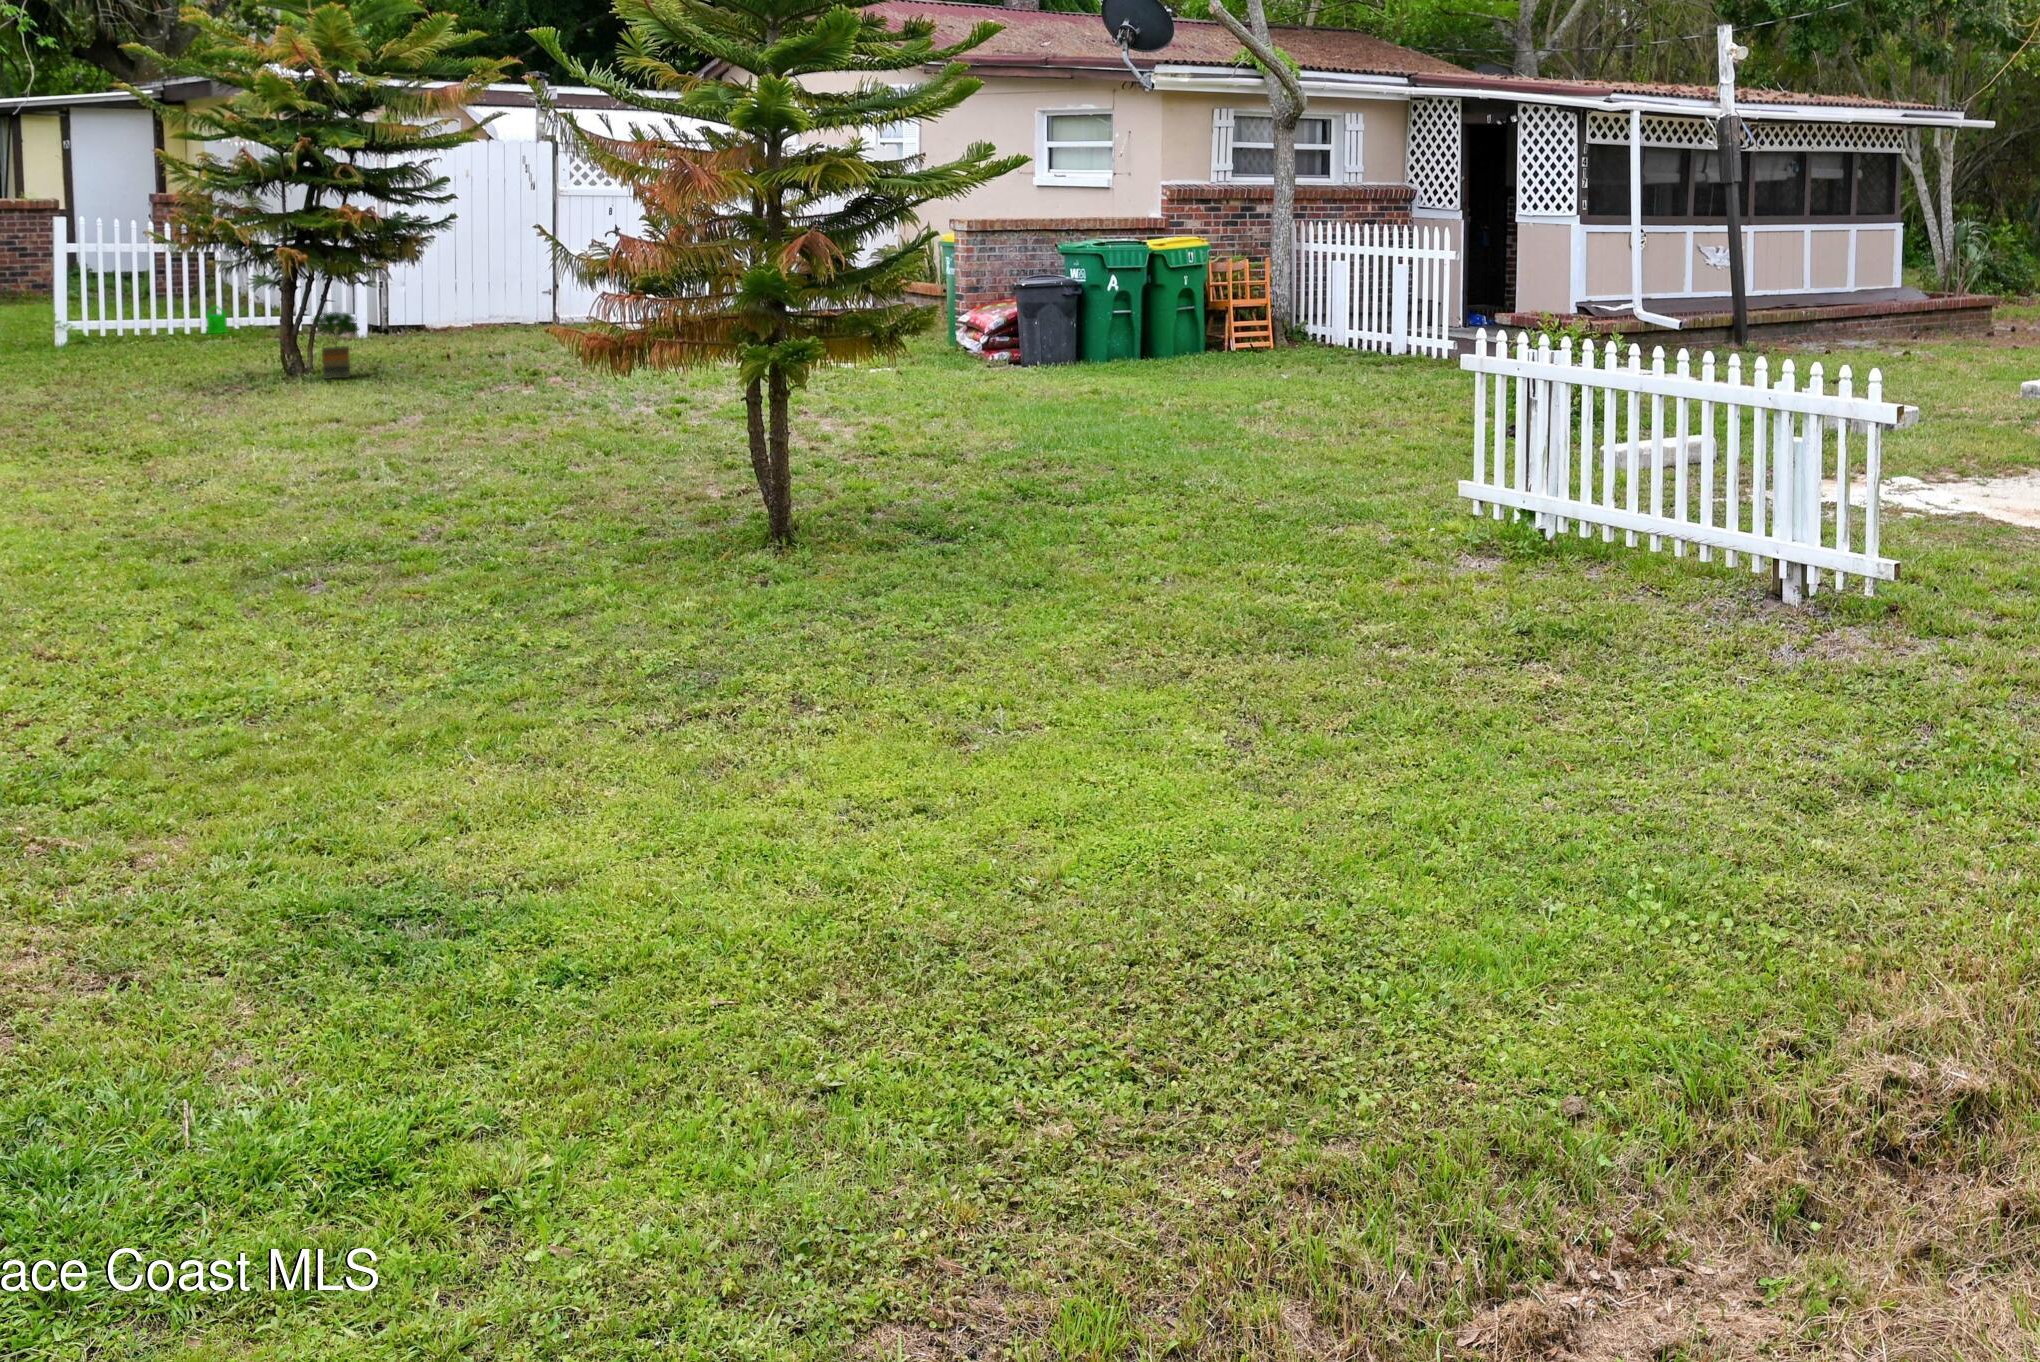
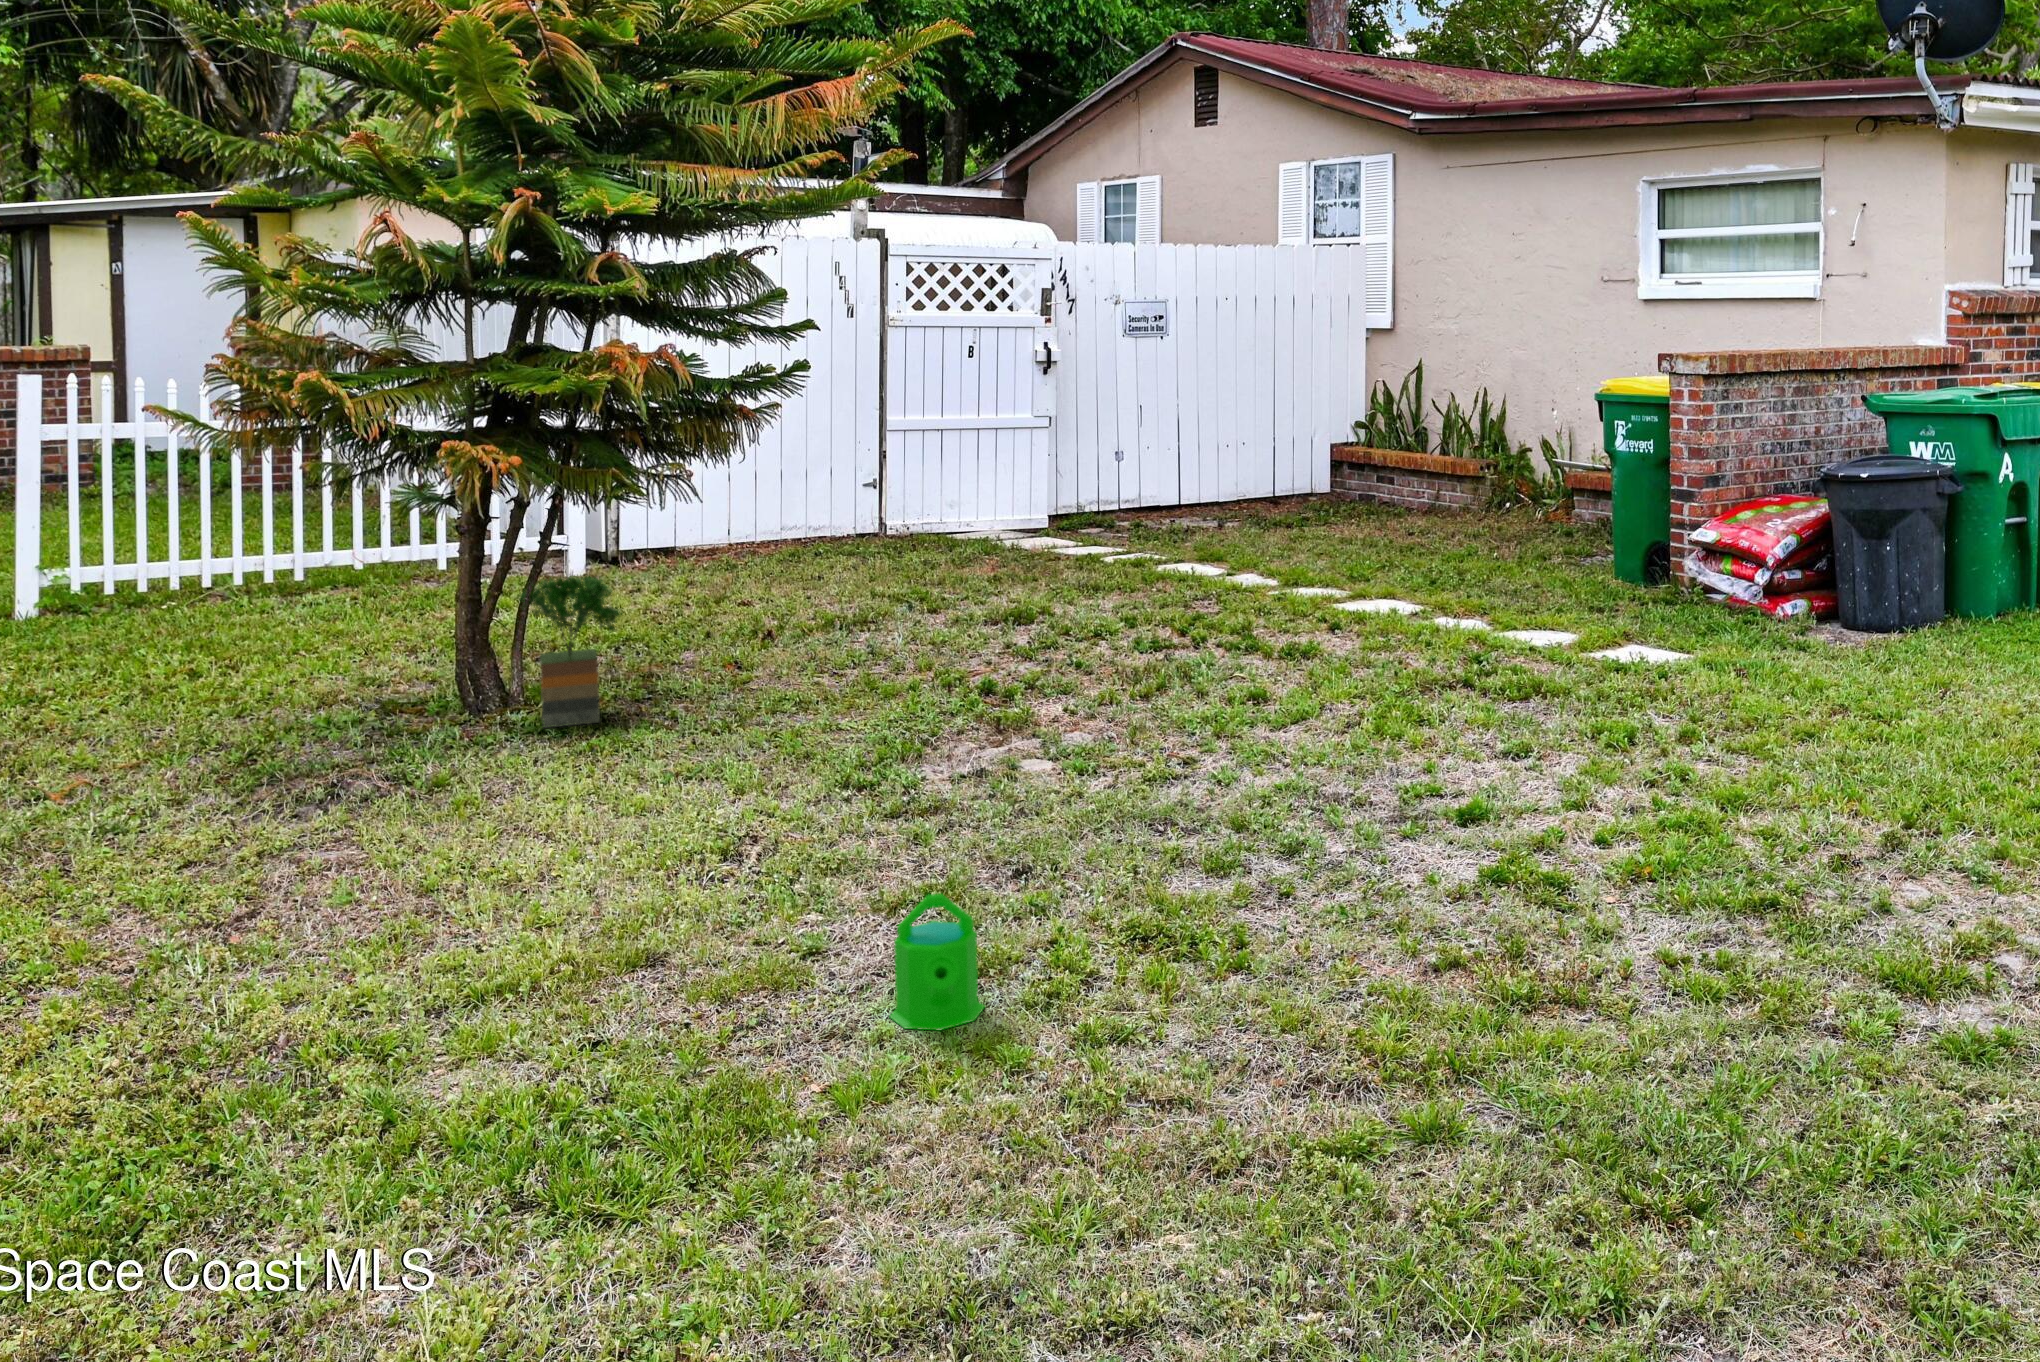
watering can: present [206,306,227,334] -> present [890,894,985,1030]

